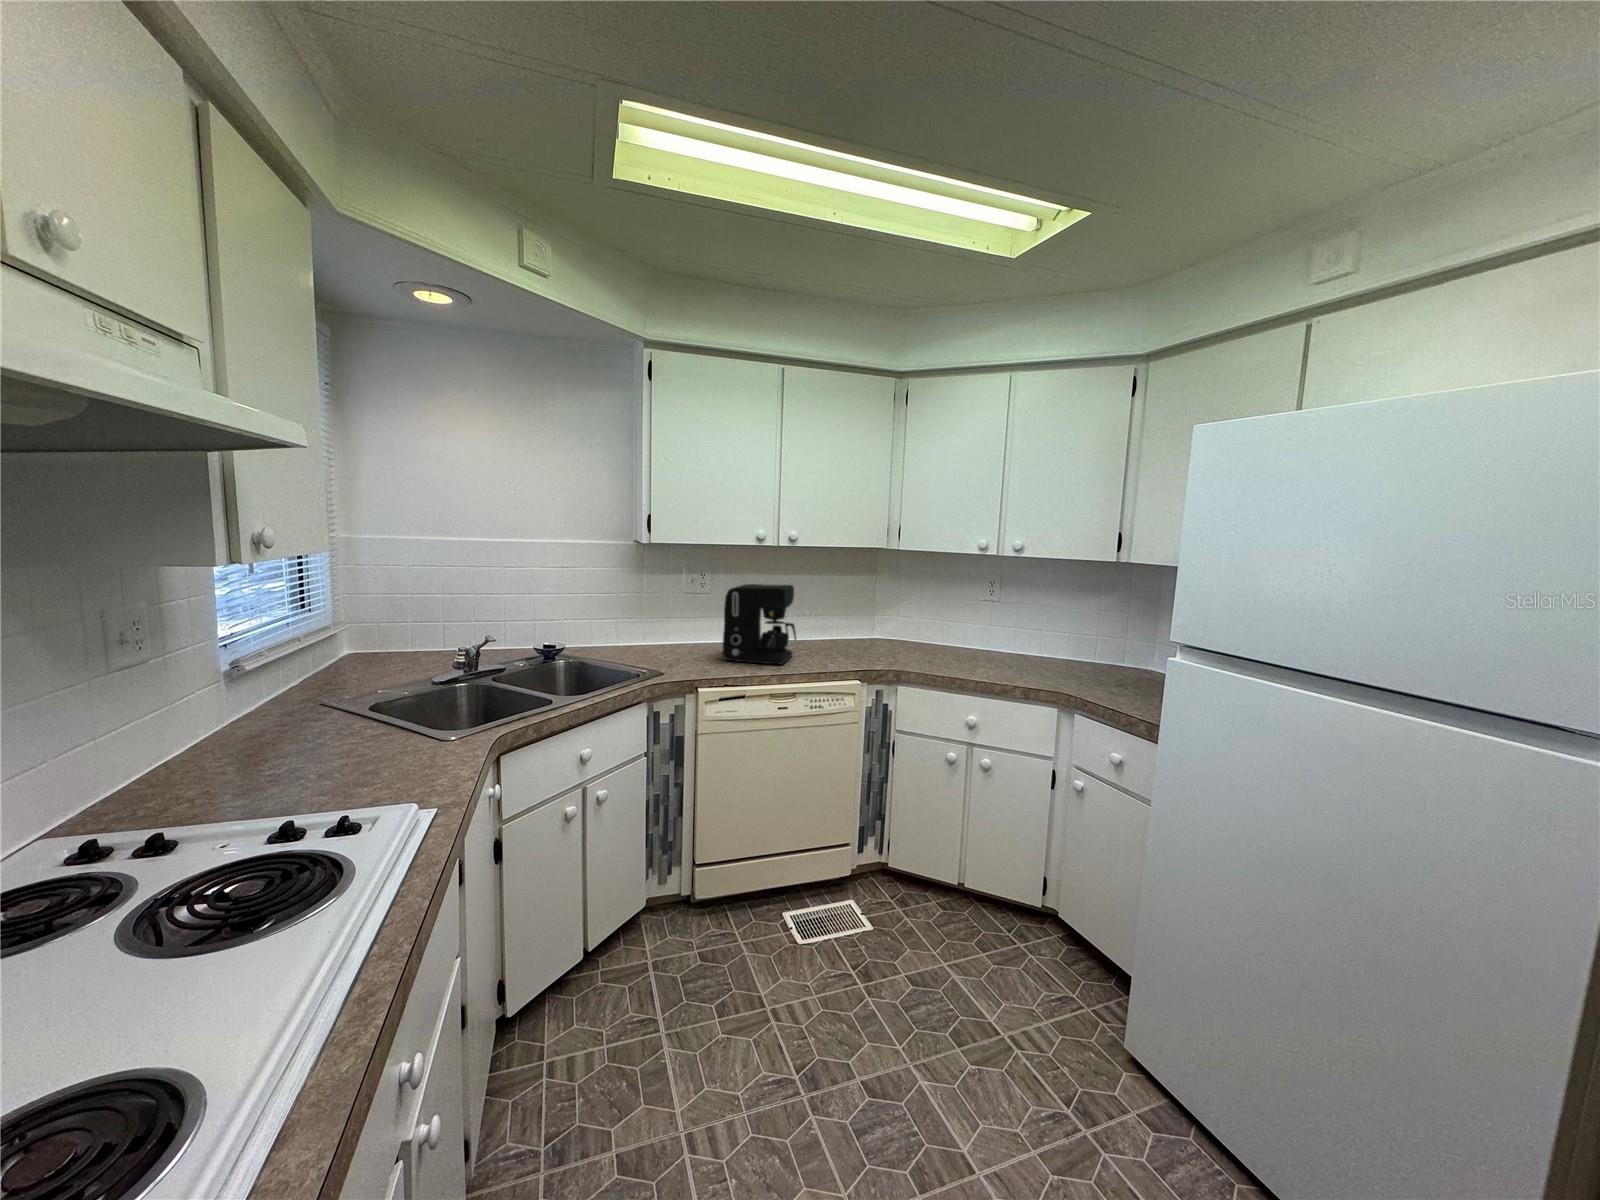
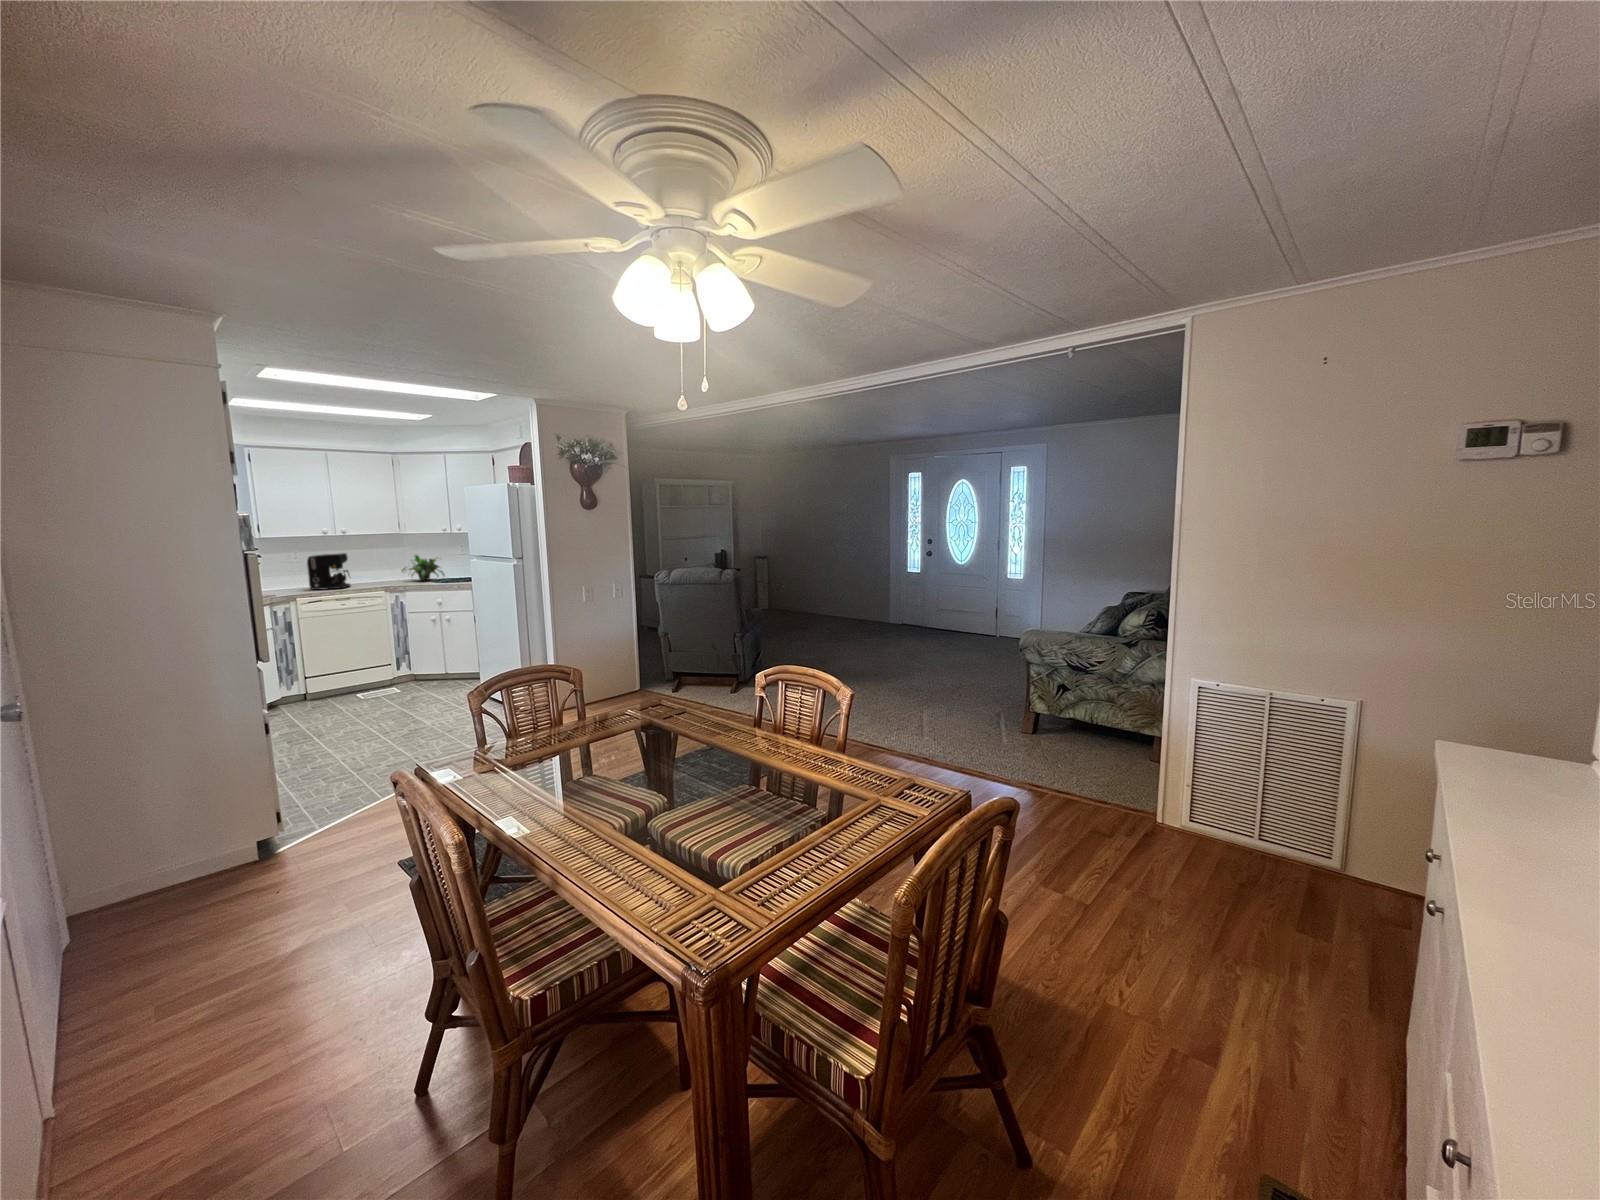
potted plant: none [881,597,963,657] -> present [402,555,445,580]

